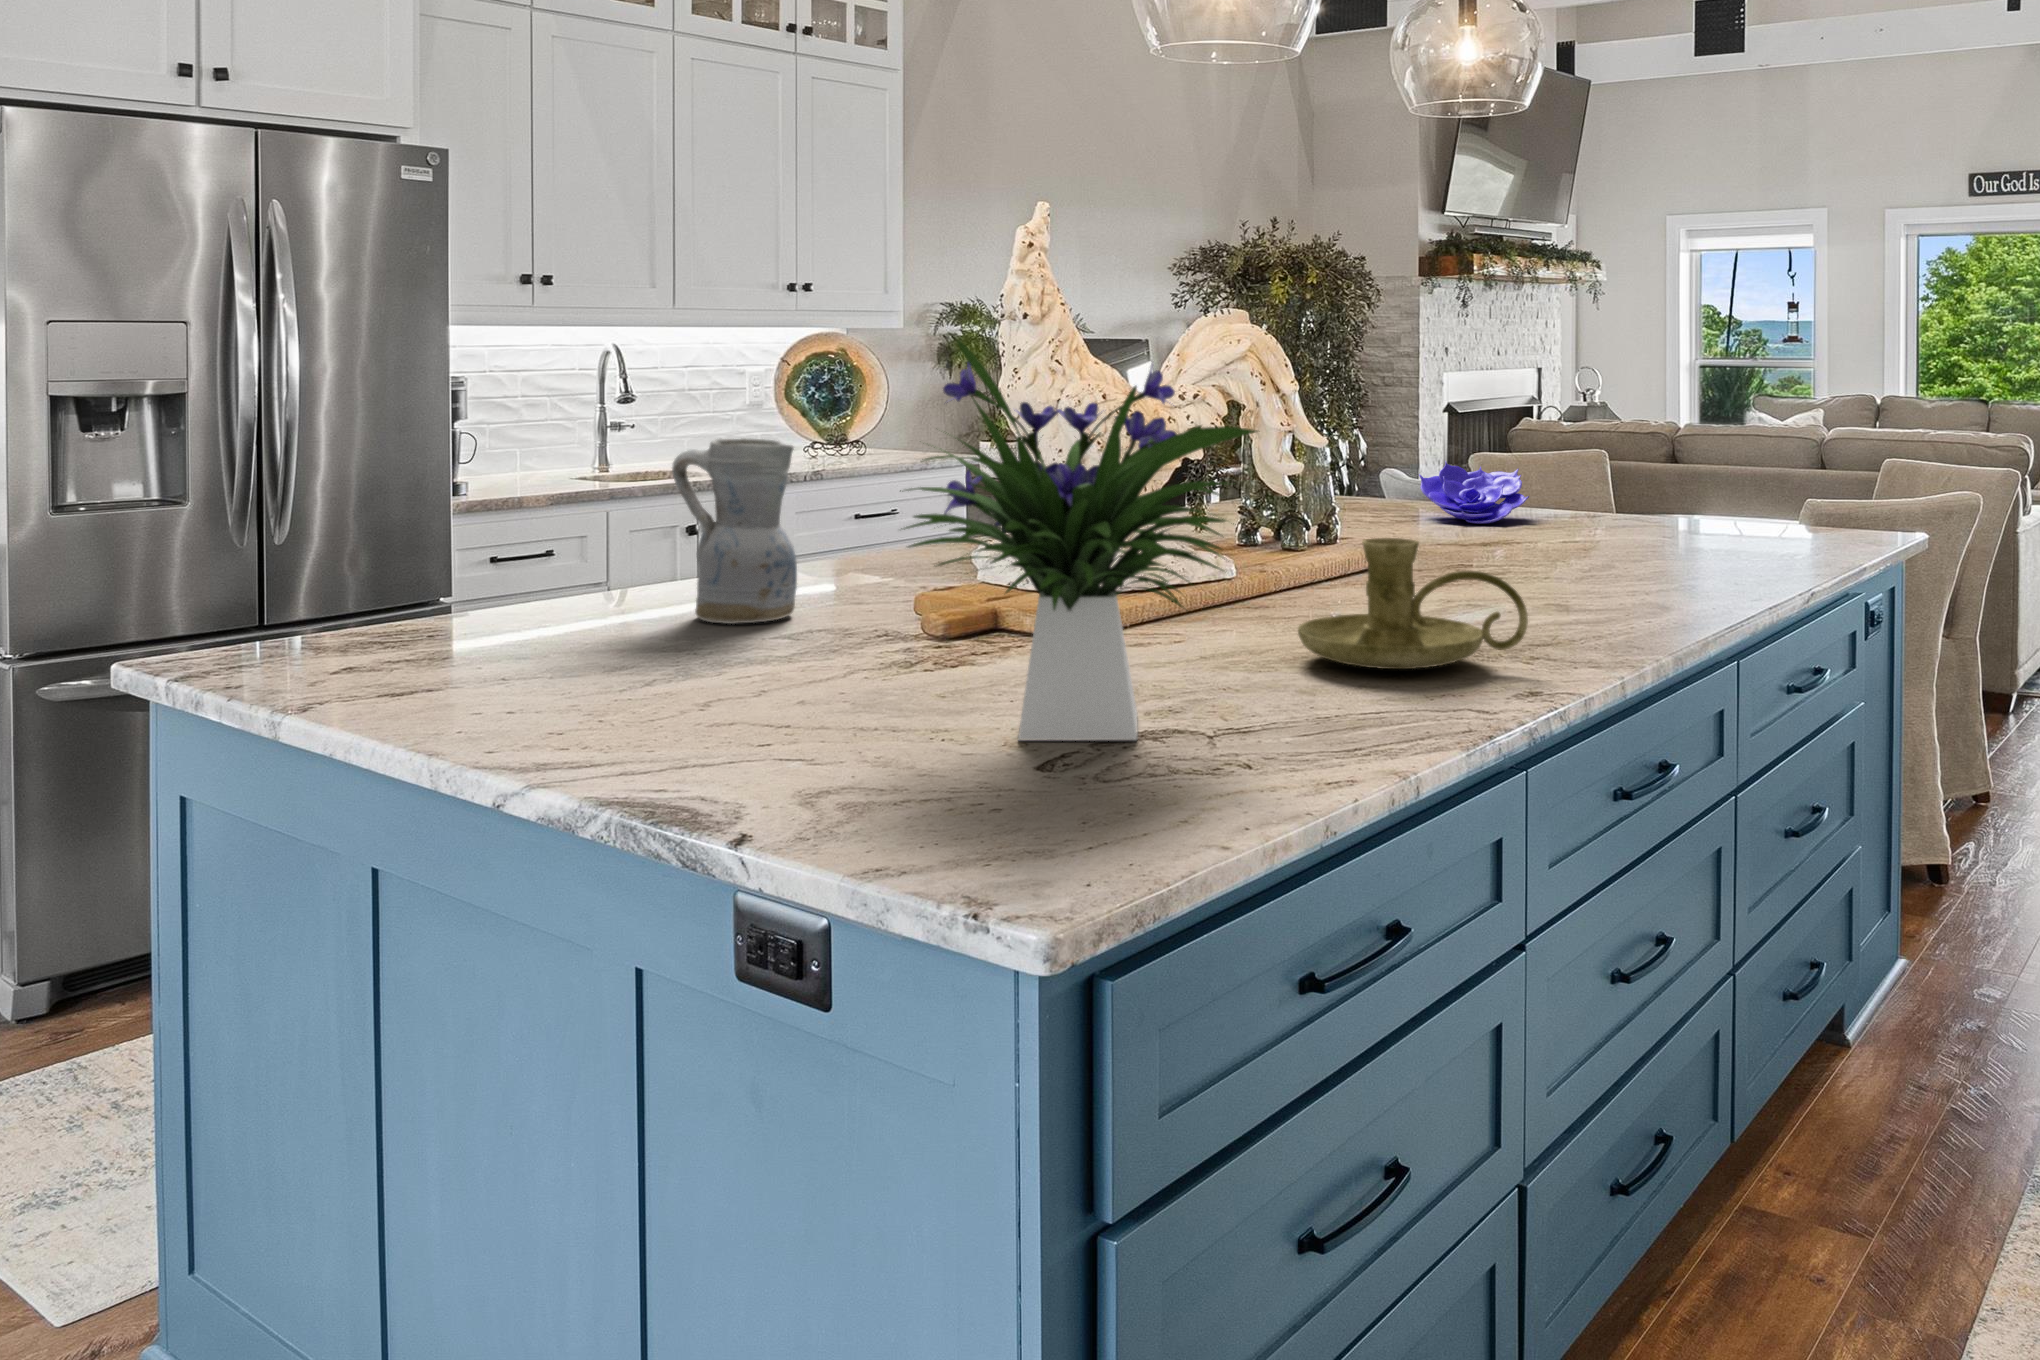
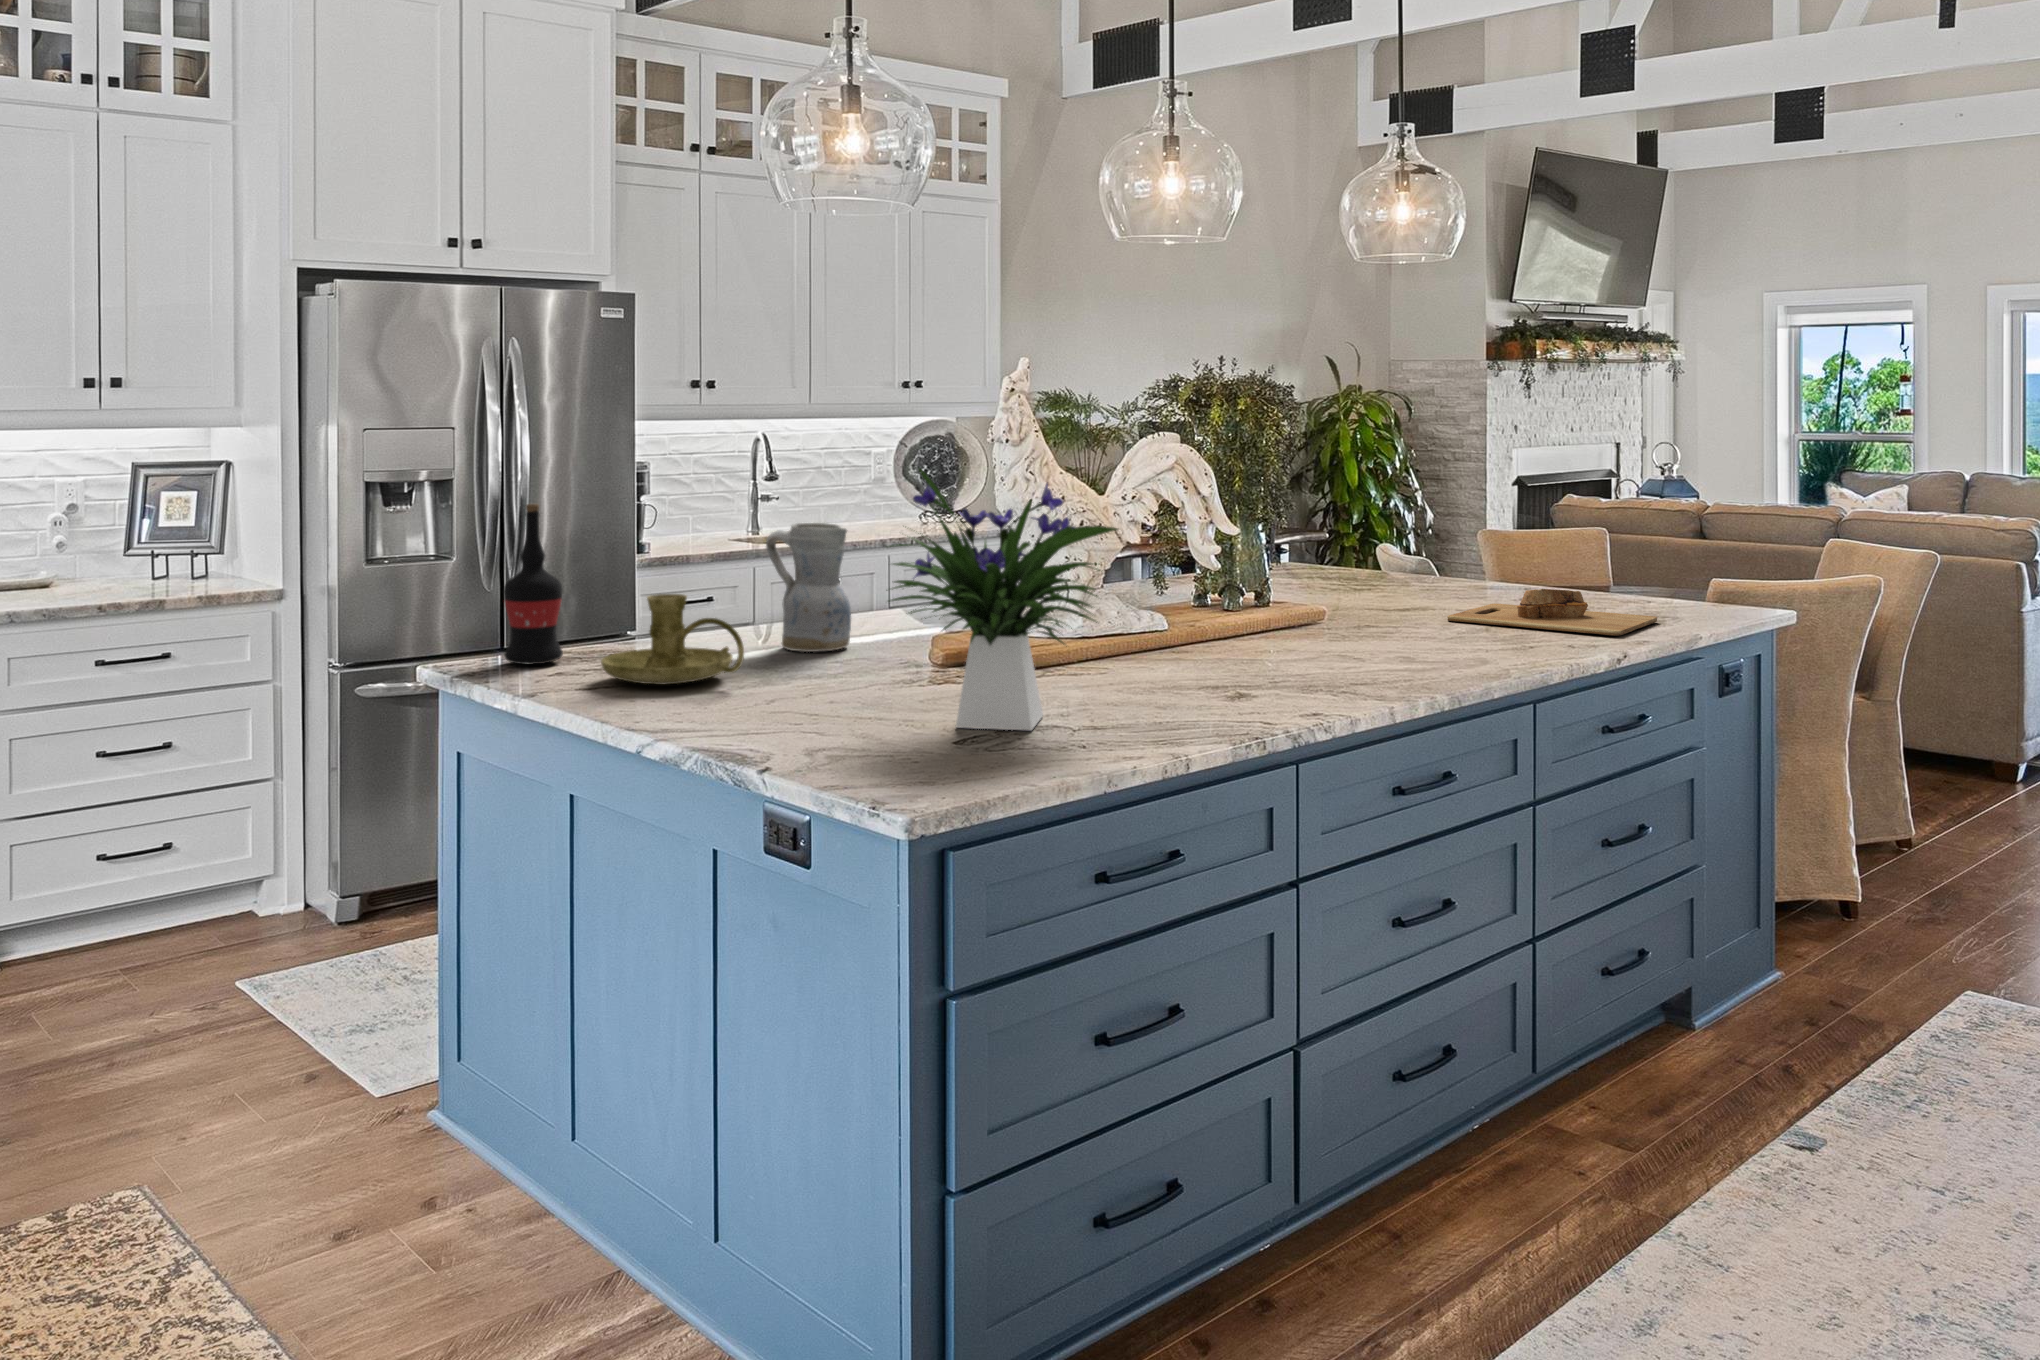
wine bottle: none [265,411,361,657] -> present [504,504,563,664]
decorative bowl: present [1419,461,1529,524] -> none [1375,541,1462,593]
cutting board: none [1549,514,1794,571] -> present [1447,589,1657,636]
candle holder: present [1298,538,1528,669] -> present [601,594,744,685]

